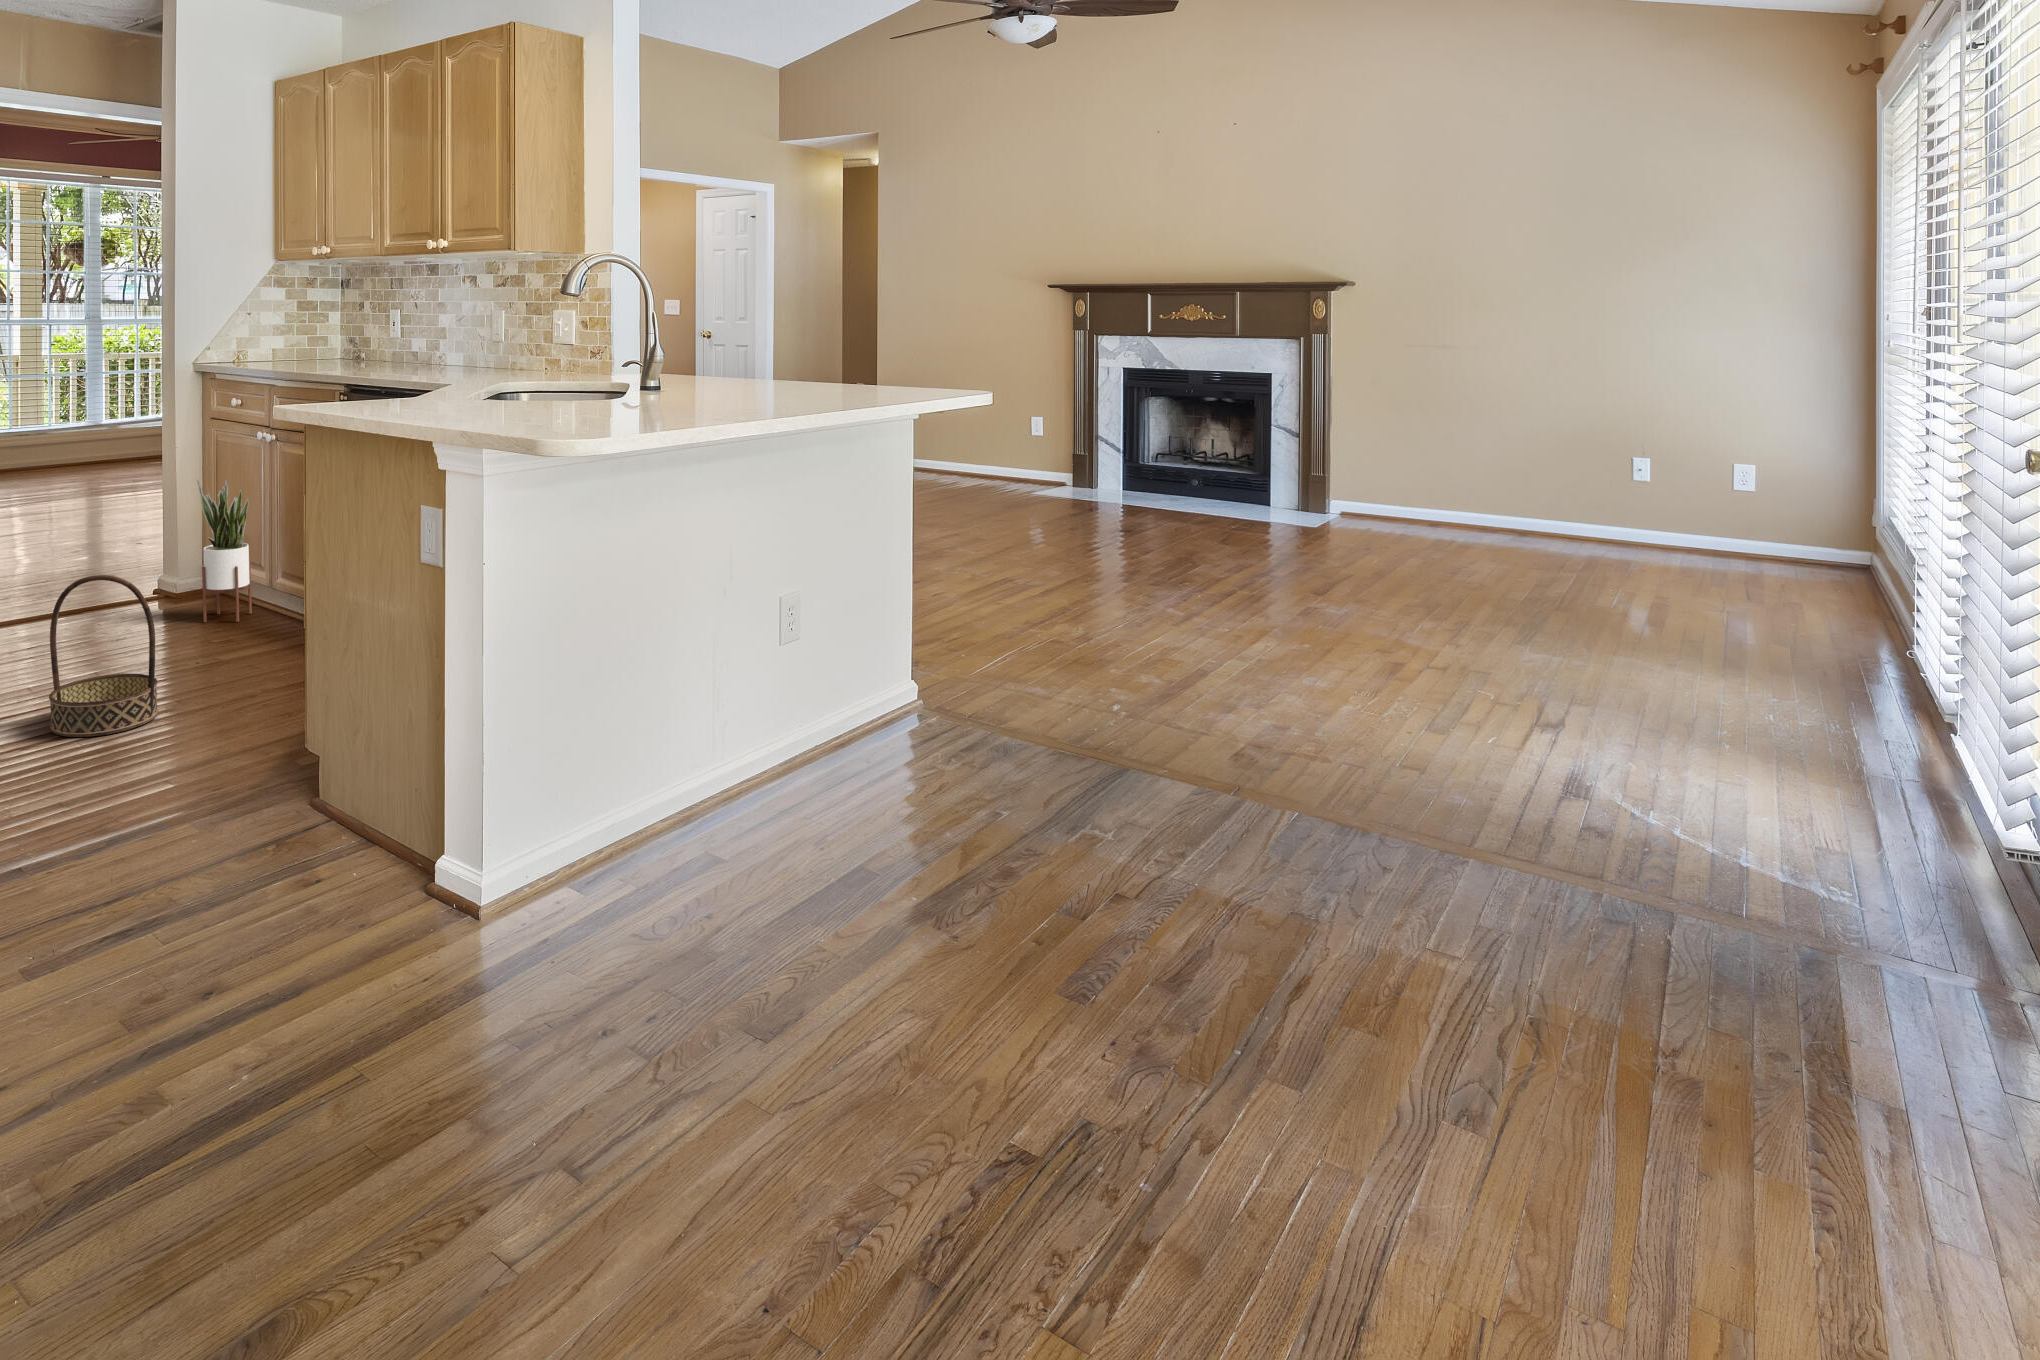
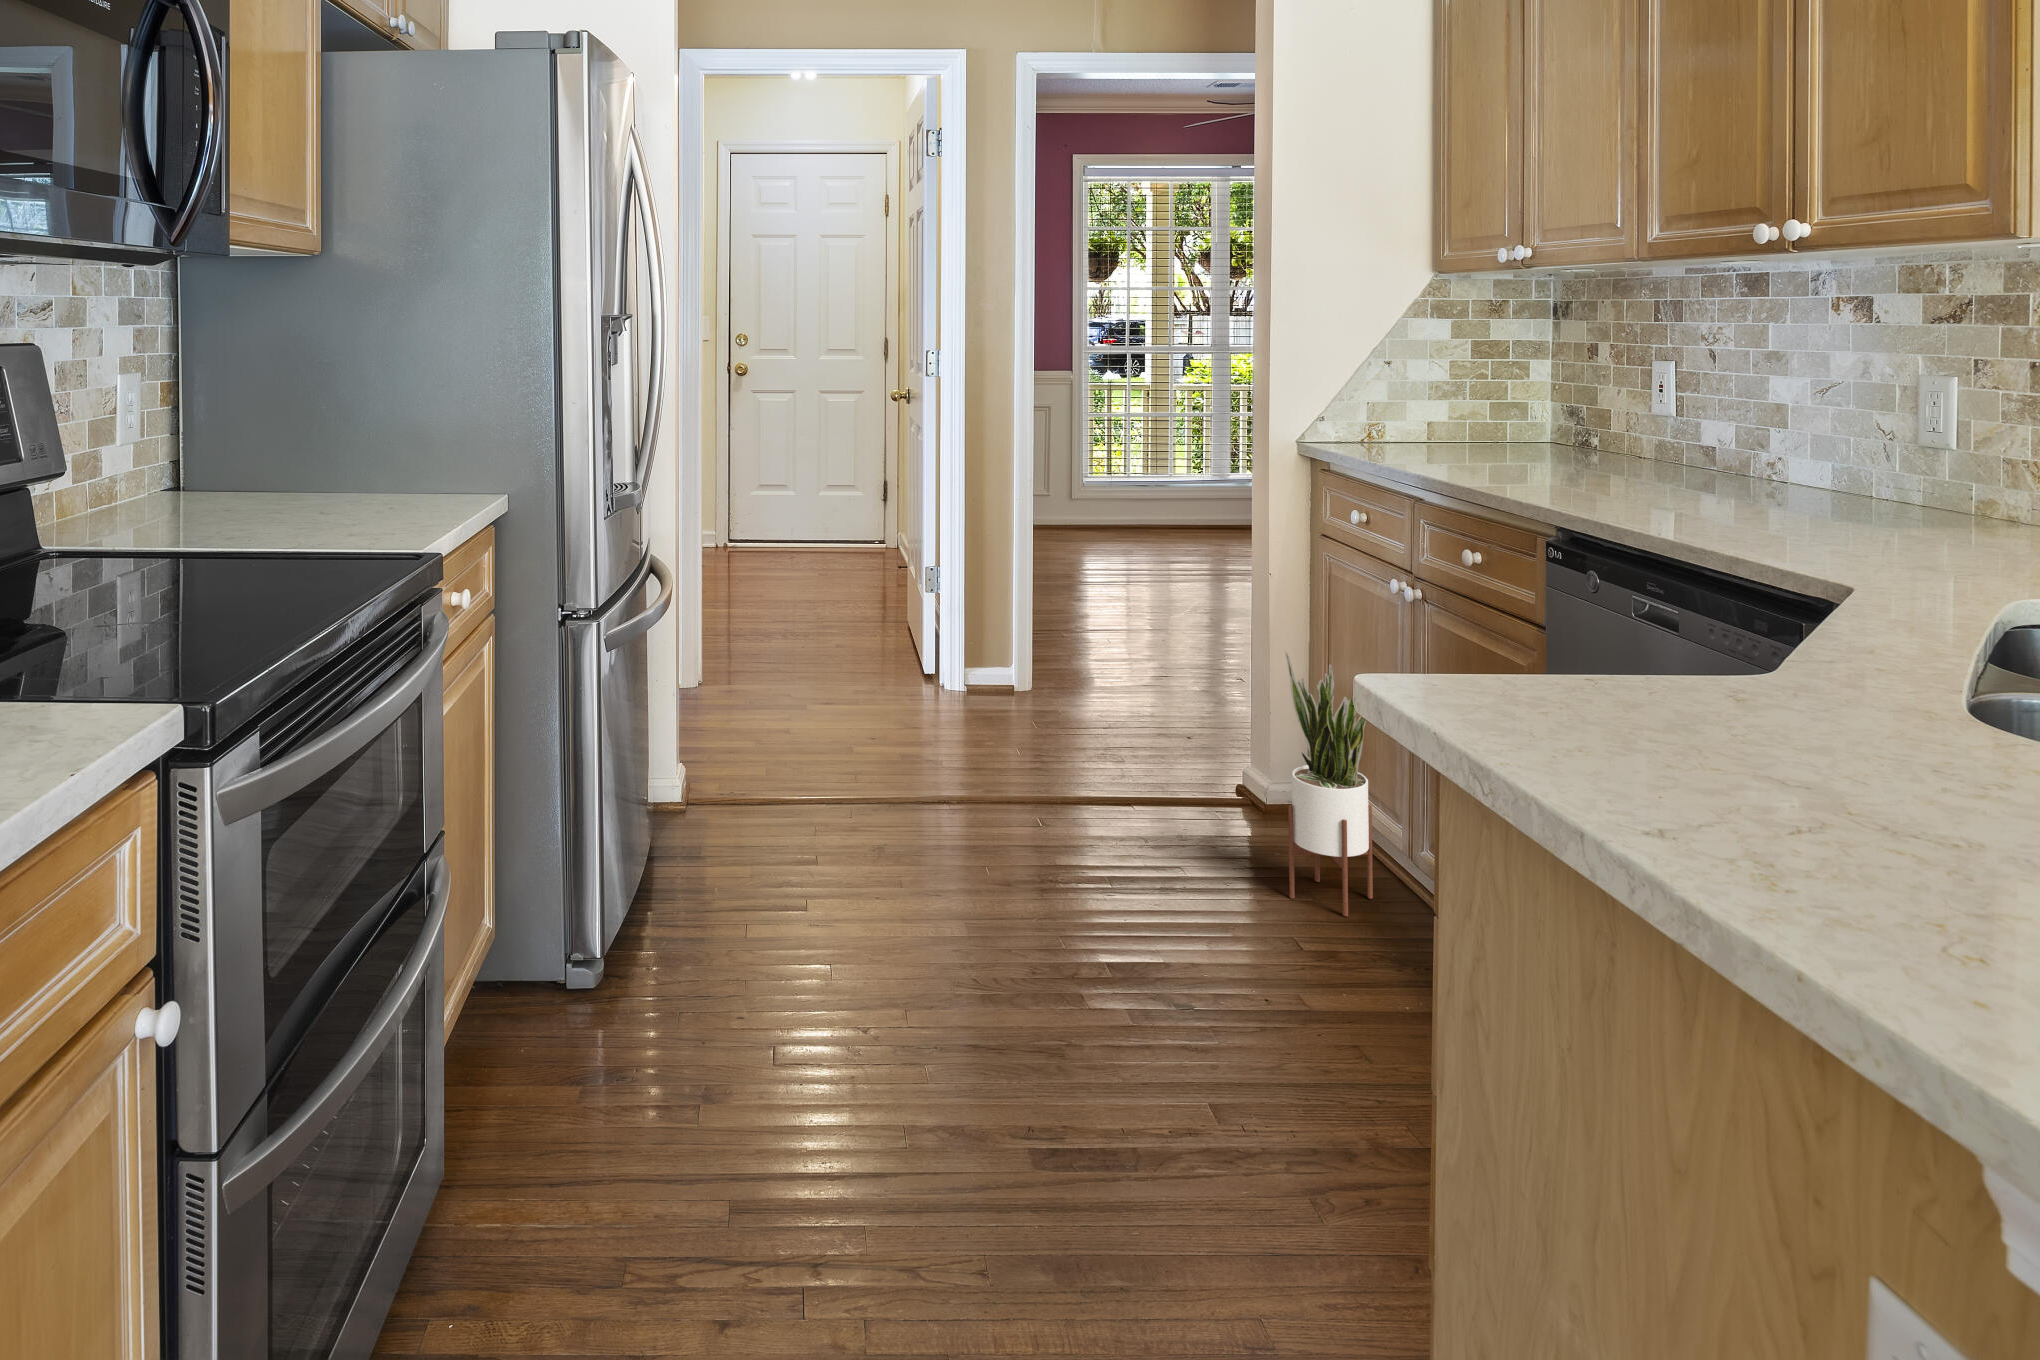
basket: present [49,575,158,737] -> none [980,886,1157,1211]

